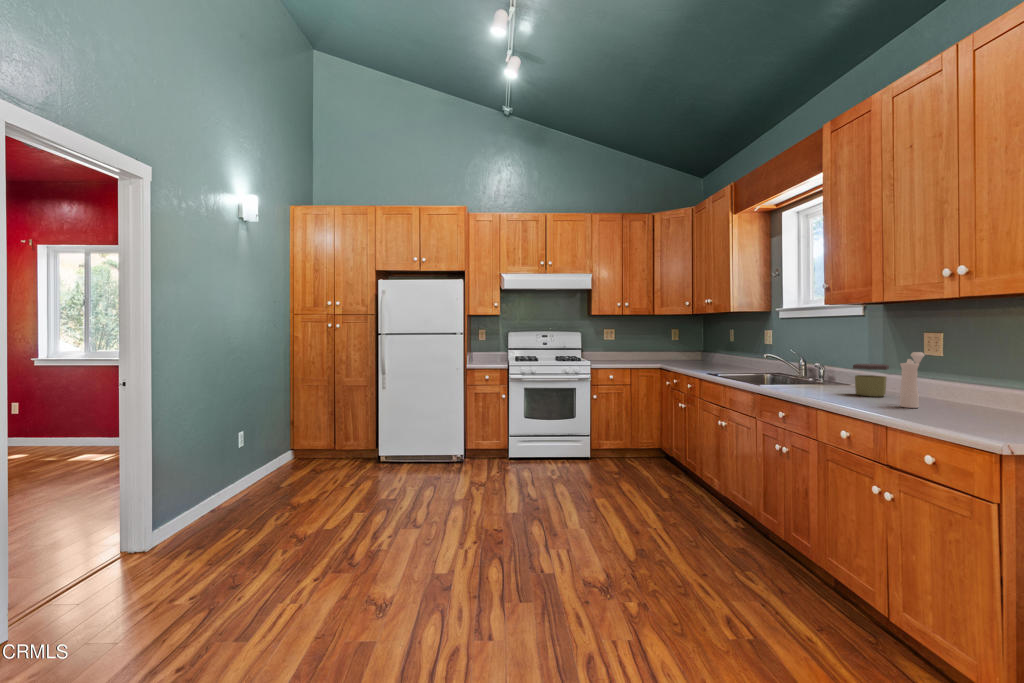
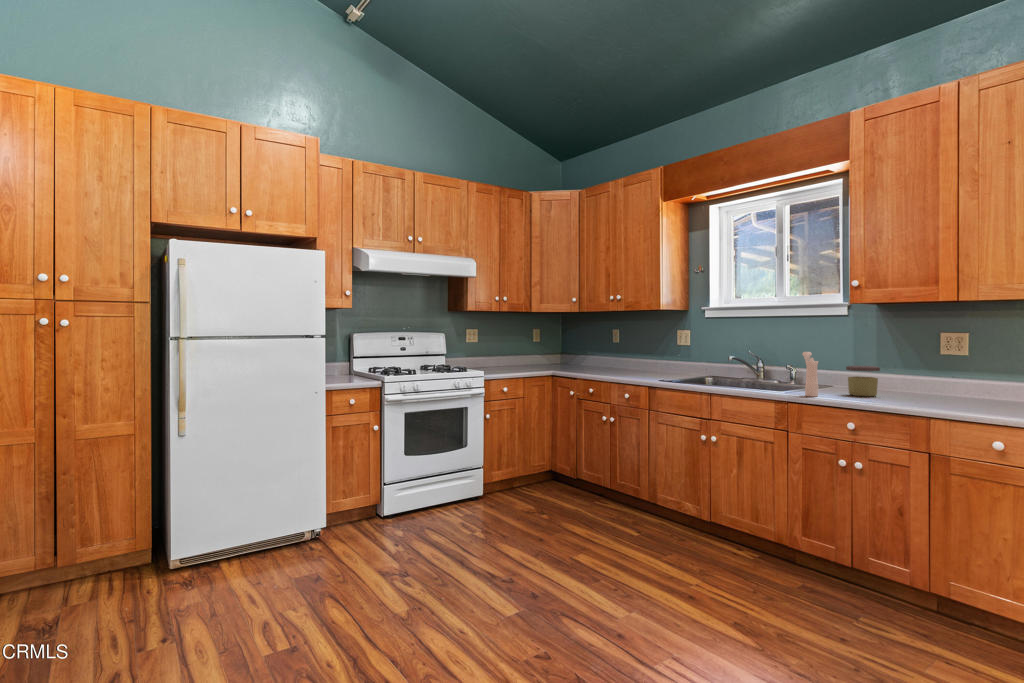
pepper mill: present [900,352,925,408] -> present [802,352,818,397]

